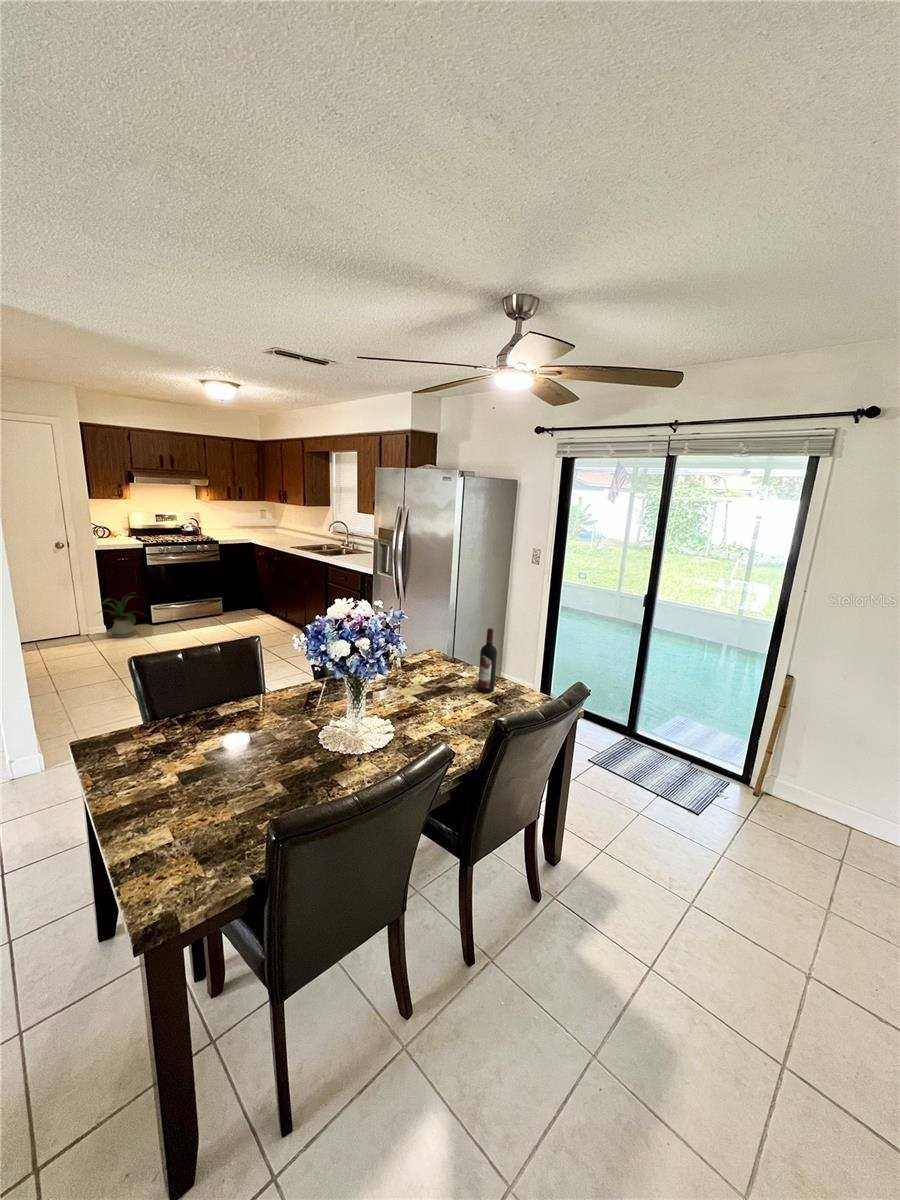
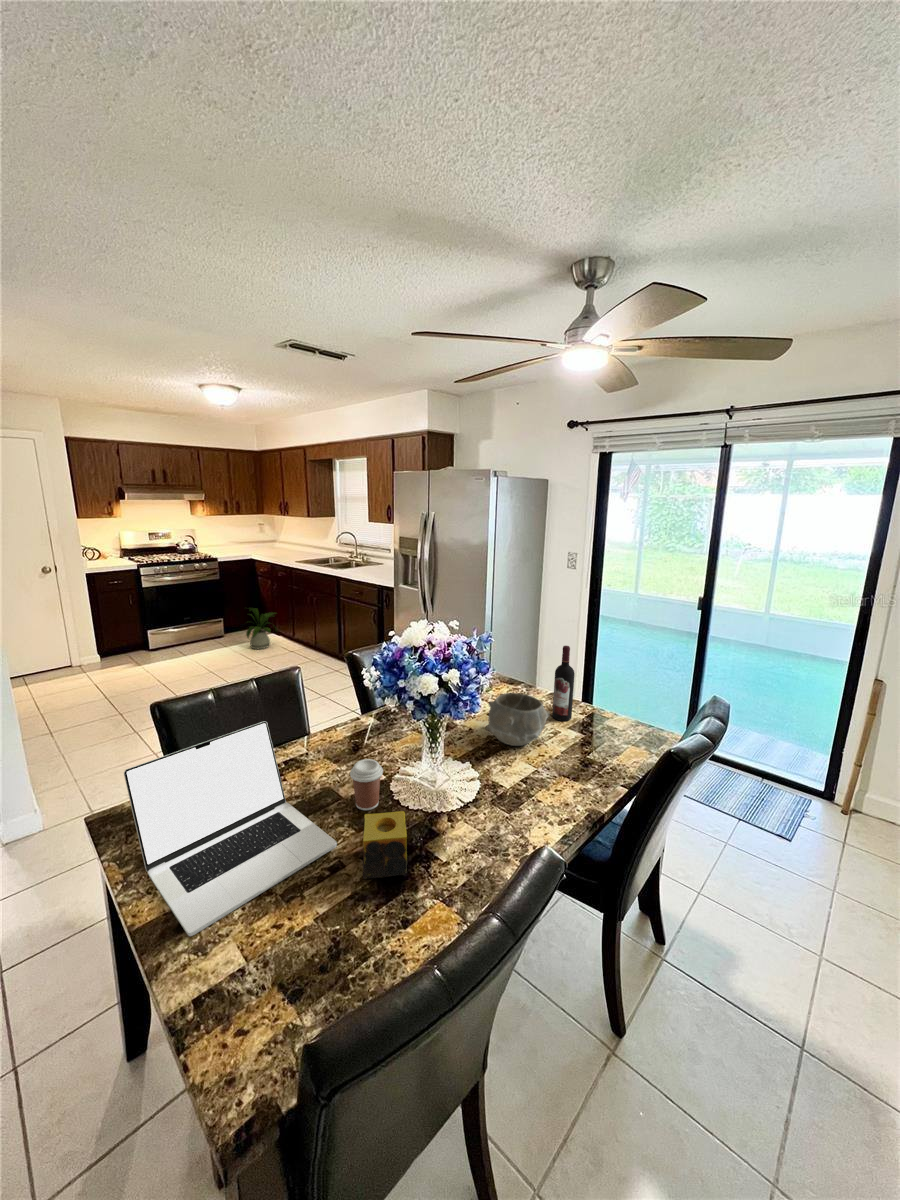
house plant: present [101,596,136,638] -> present [246,608,277,649]
bowl: none [413,666,467,710] -> present [486,693,550,746]
laptop: none [96,674,263,822] -> present [124,721,337,936]
coffee cup: none [283,709,310,749] -> present [350,759,383,810]
candle: none [277,747,317,794] -> present [363,811,407,879]

